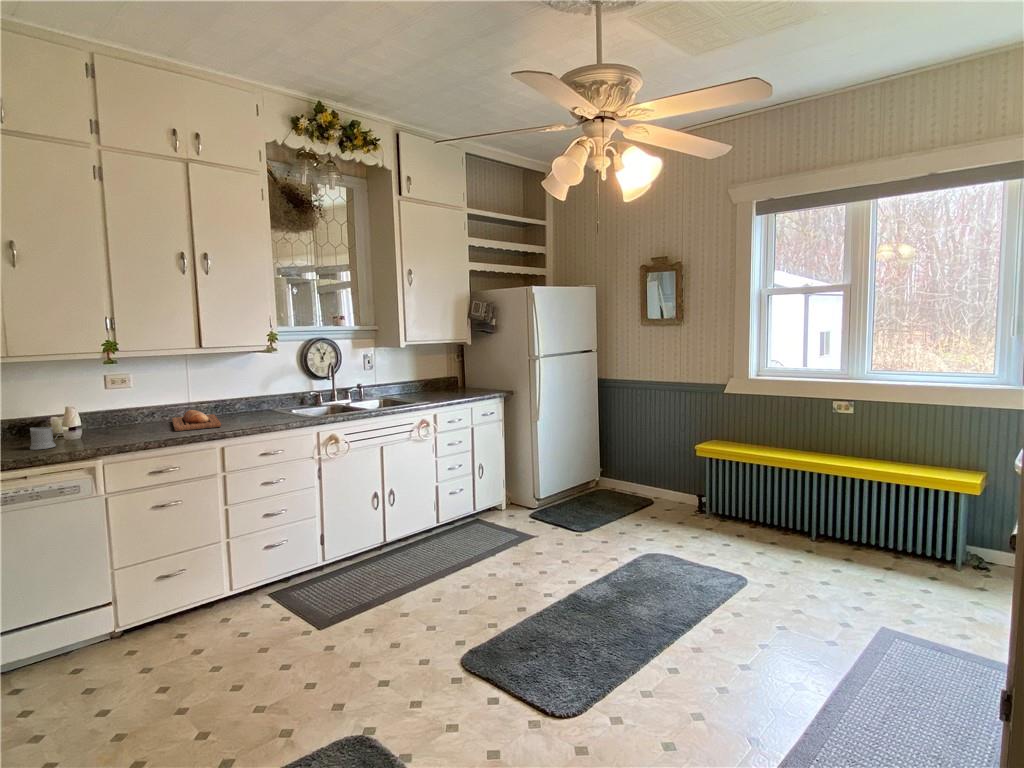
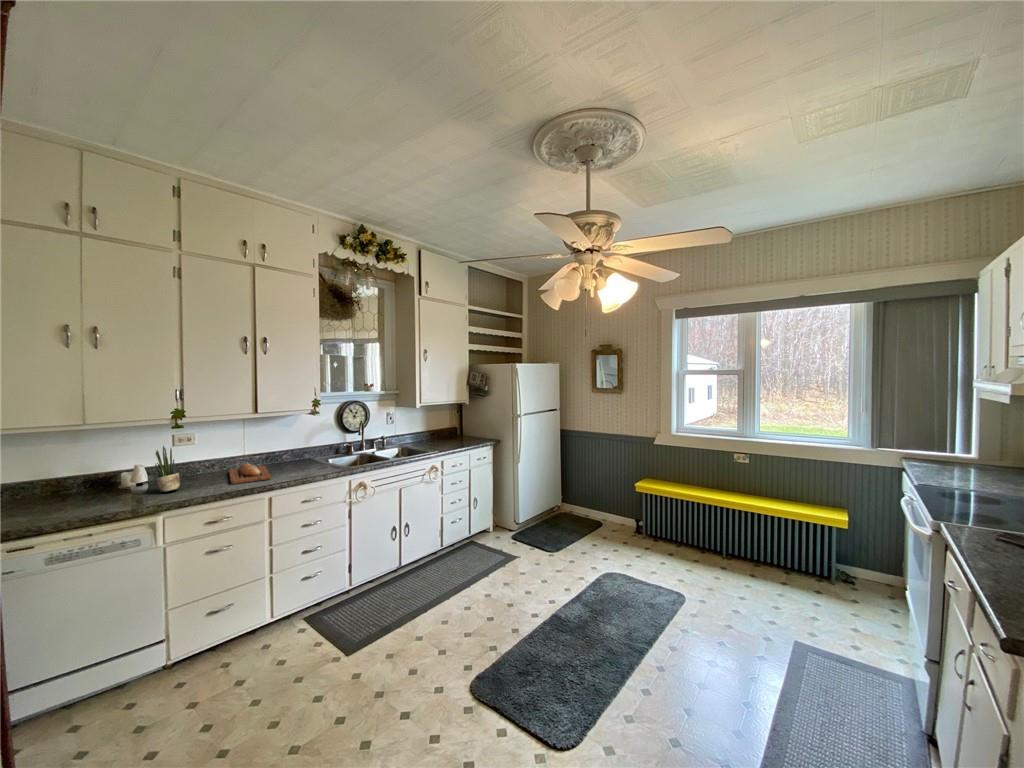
potted plant: none [87,383,117,438] -> present [155,446,180,492]
mug: present [30,425,63,450] -> none [99,484,131,507]

